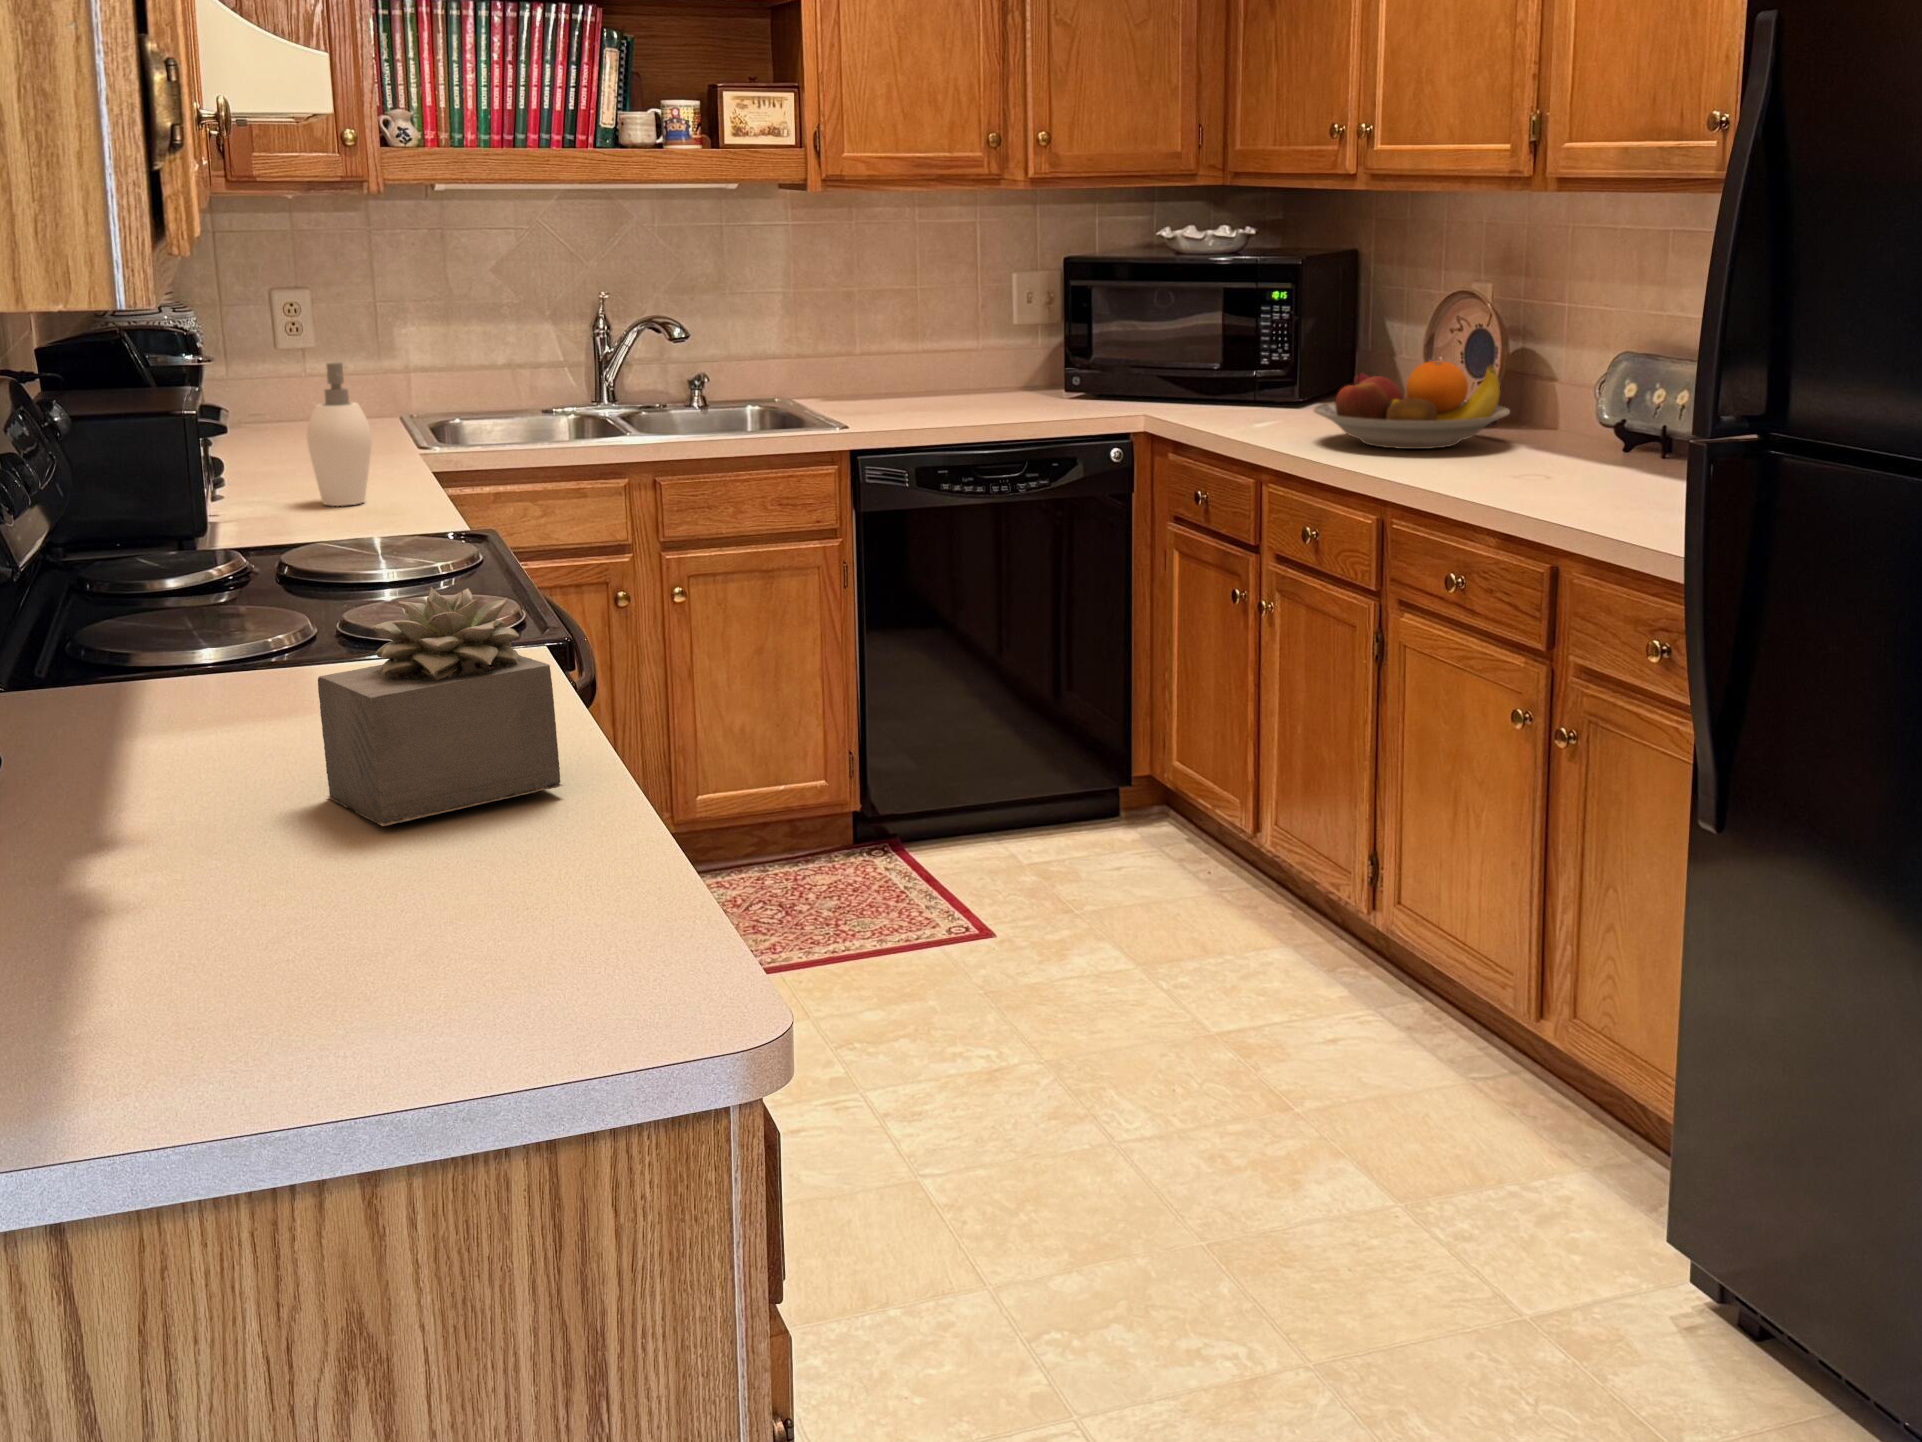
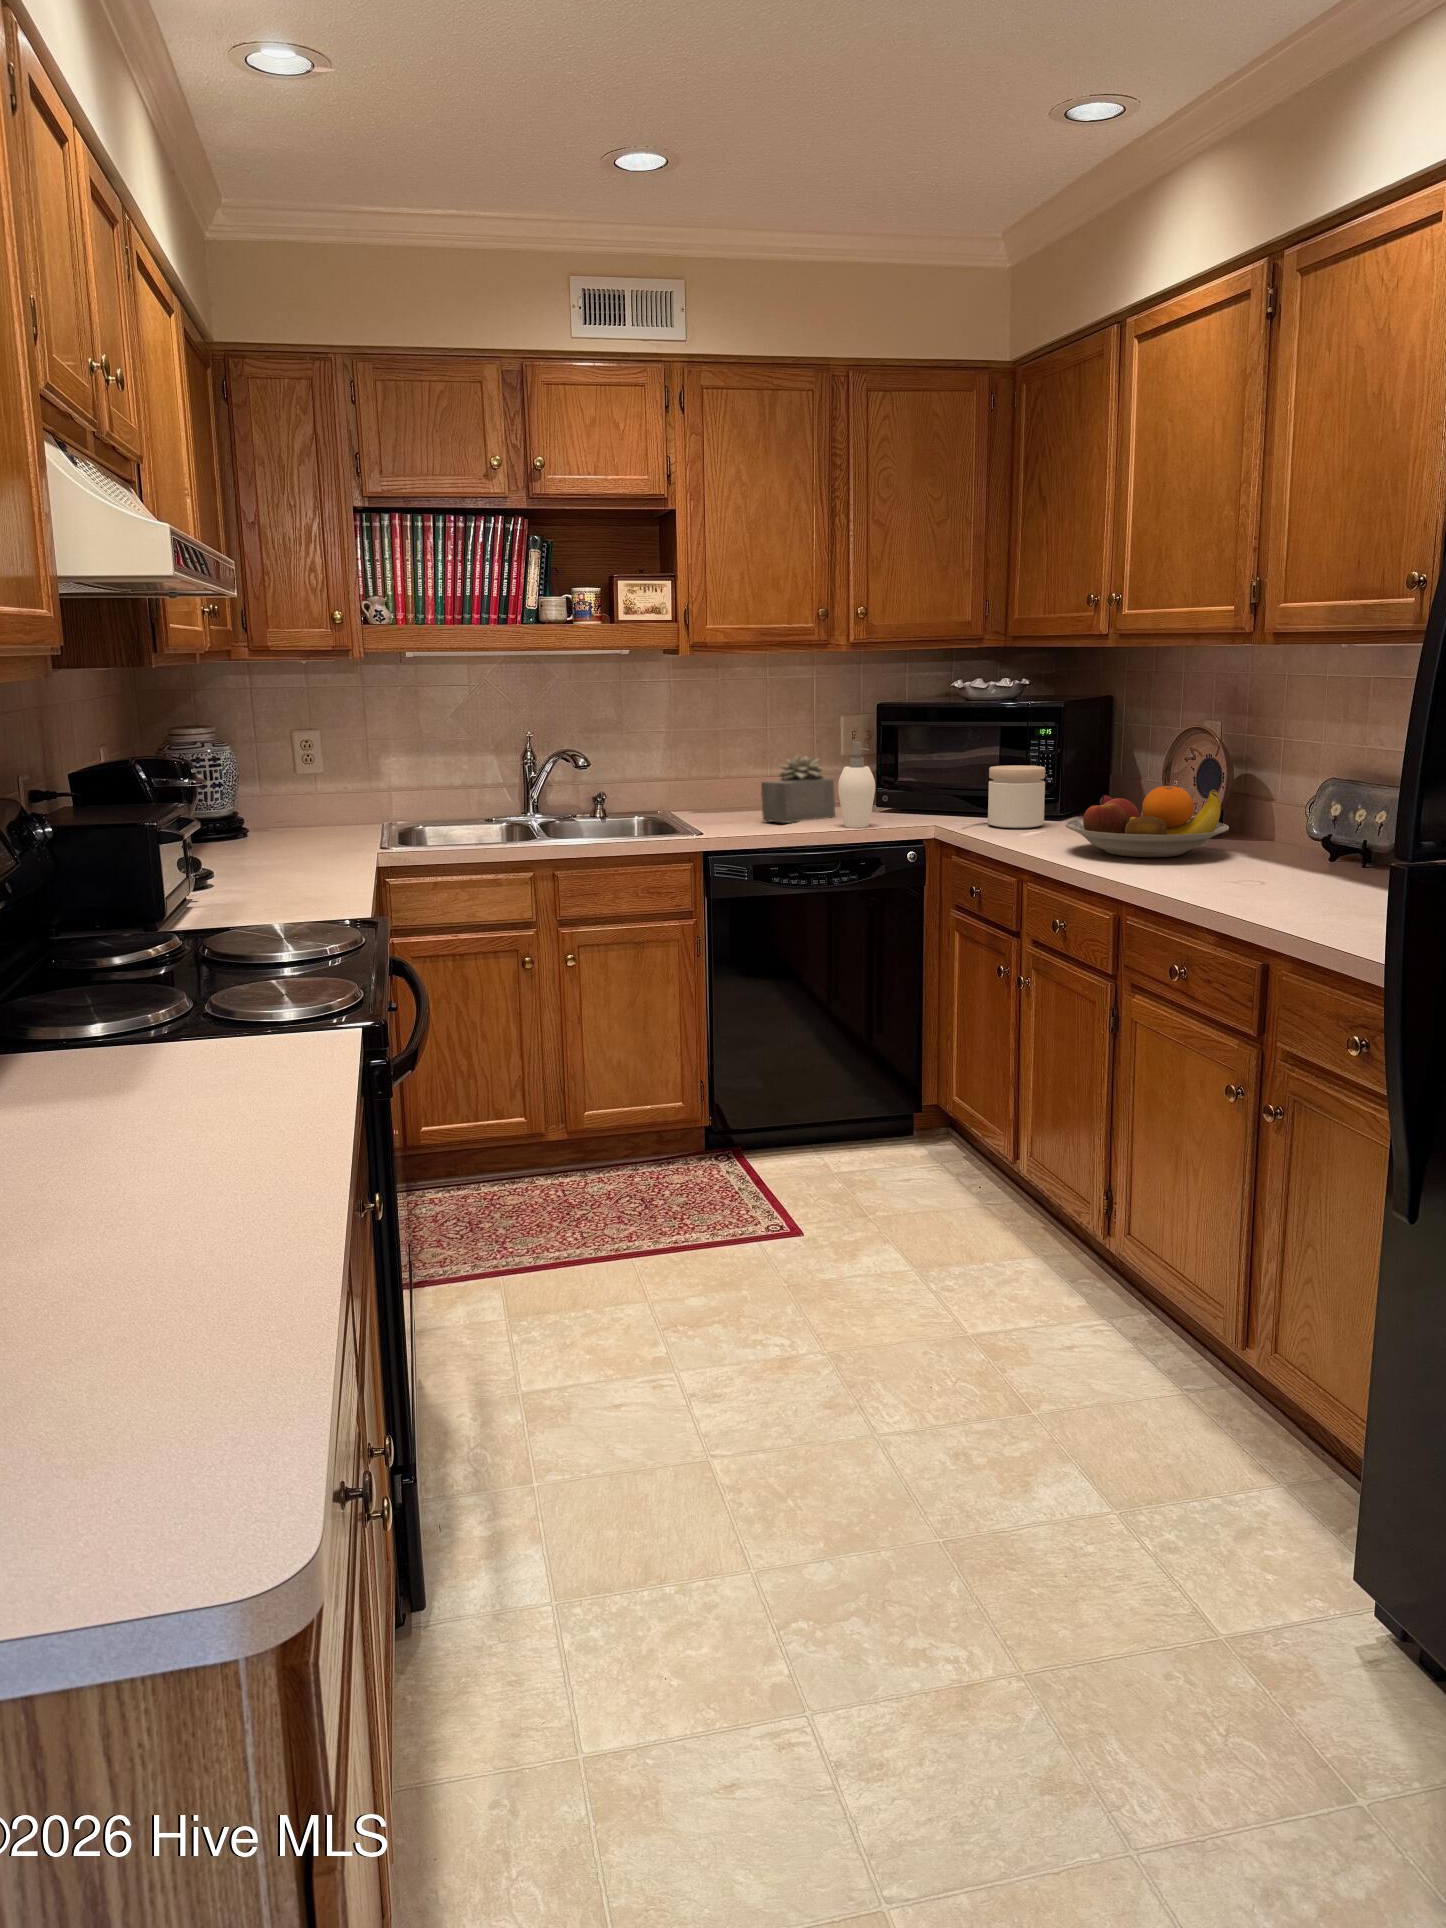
jar: none [1211,335,1282,415] -> present [988,765,1045,828]
soap dispenser: present [307,362,372,506] -> present [838,742,875,828]
succulent plant: present [318,587,564,826] -> present [761,756,835,823]

